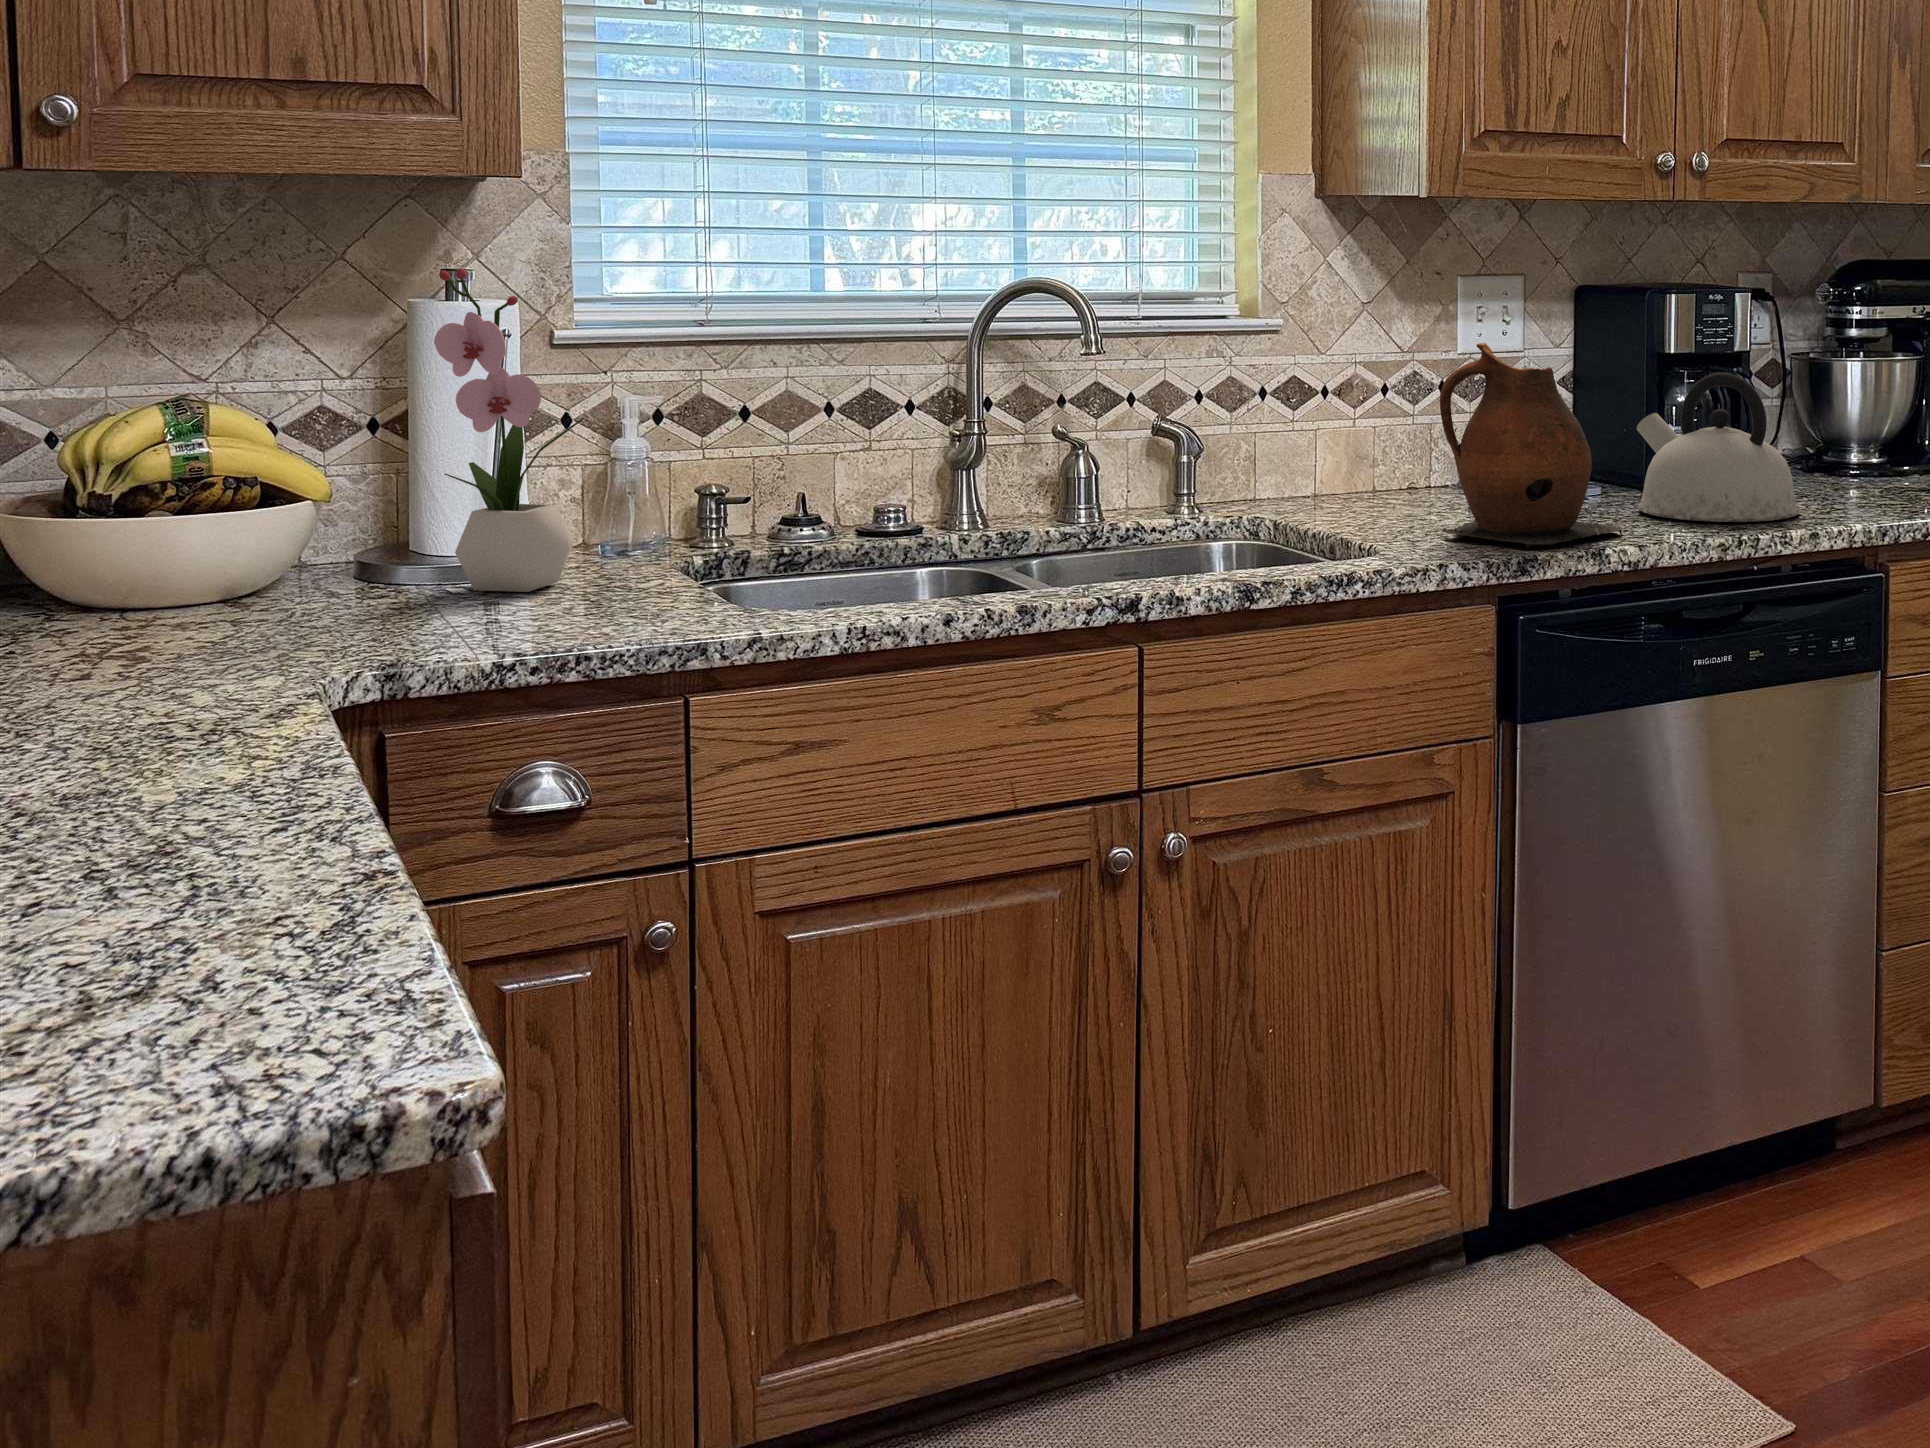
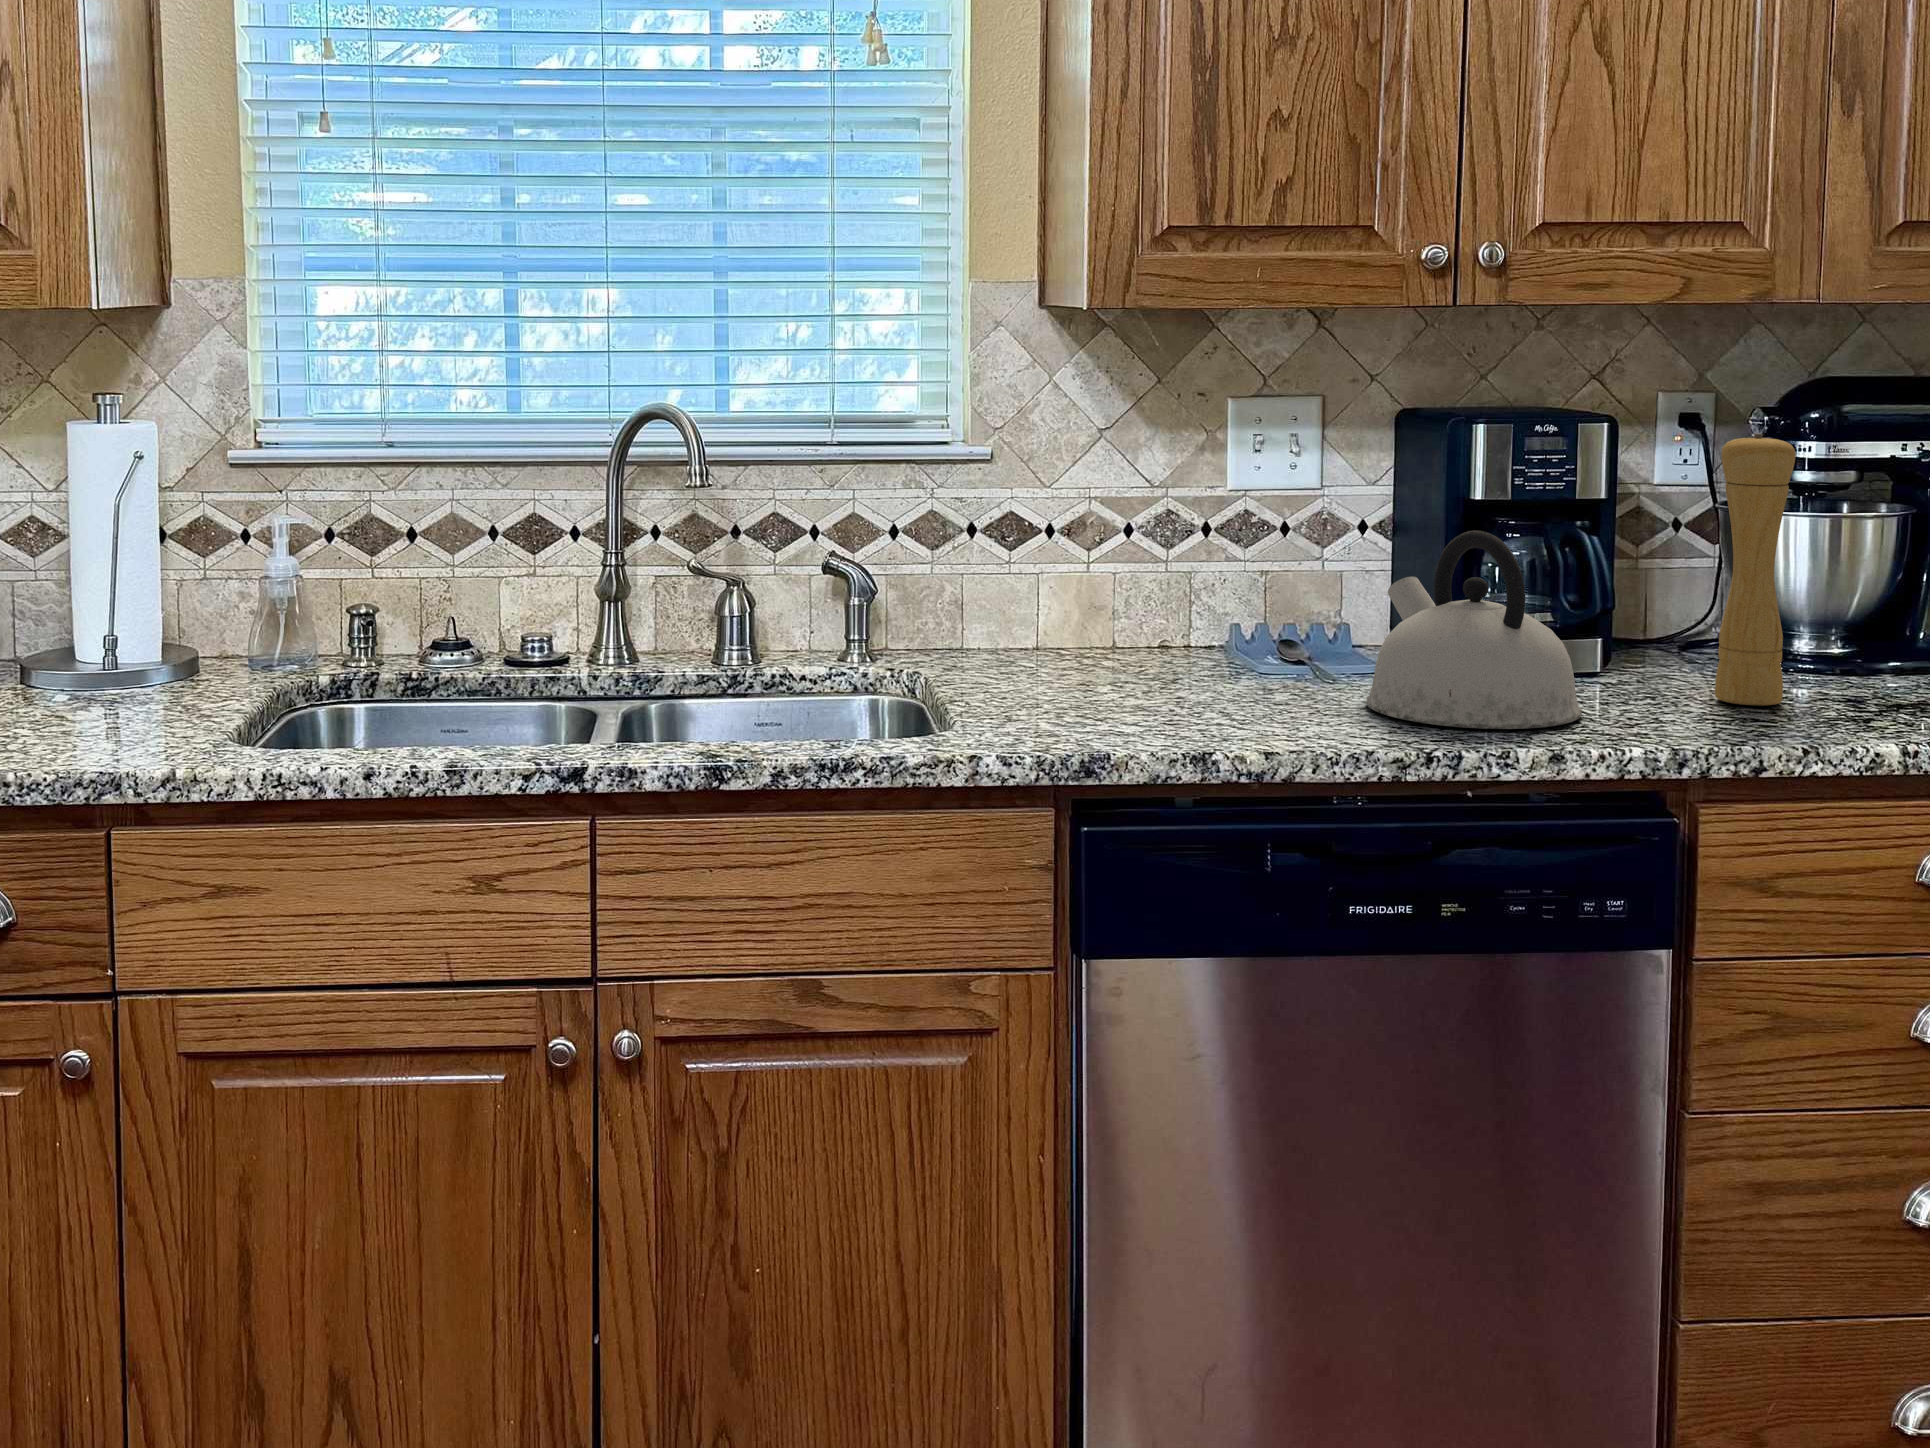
flower arrangement: present [434,269,584,592] -> none [20,395,173,705]
pepper mill: none [1853,297,1907,497] -> present [1715,433,1795,706]
ceramic pitcher: present [1440,343,1622,548] -> none [1055,487,1279,743]

